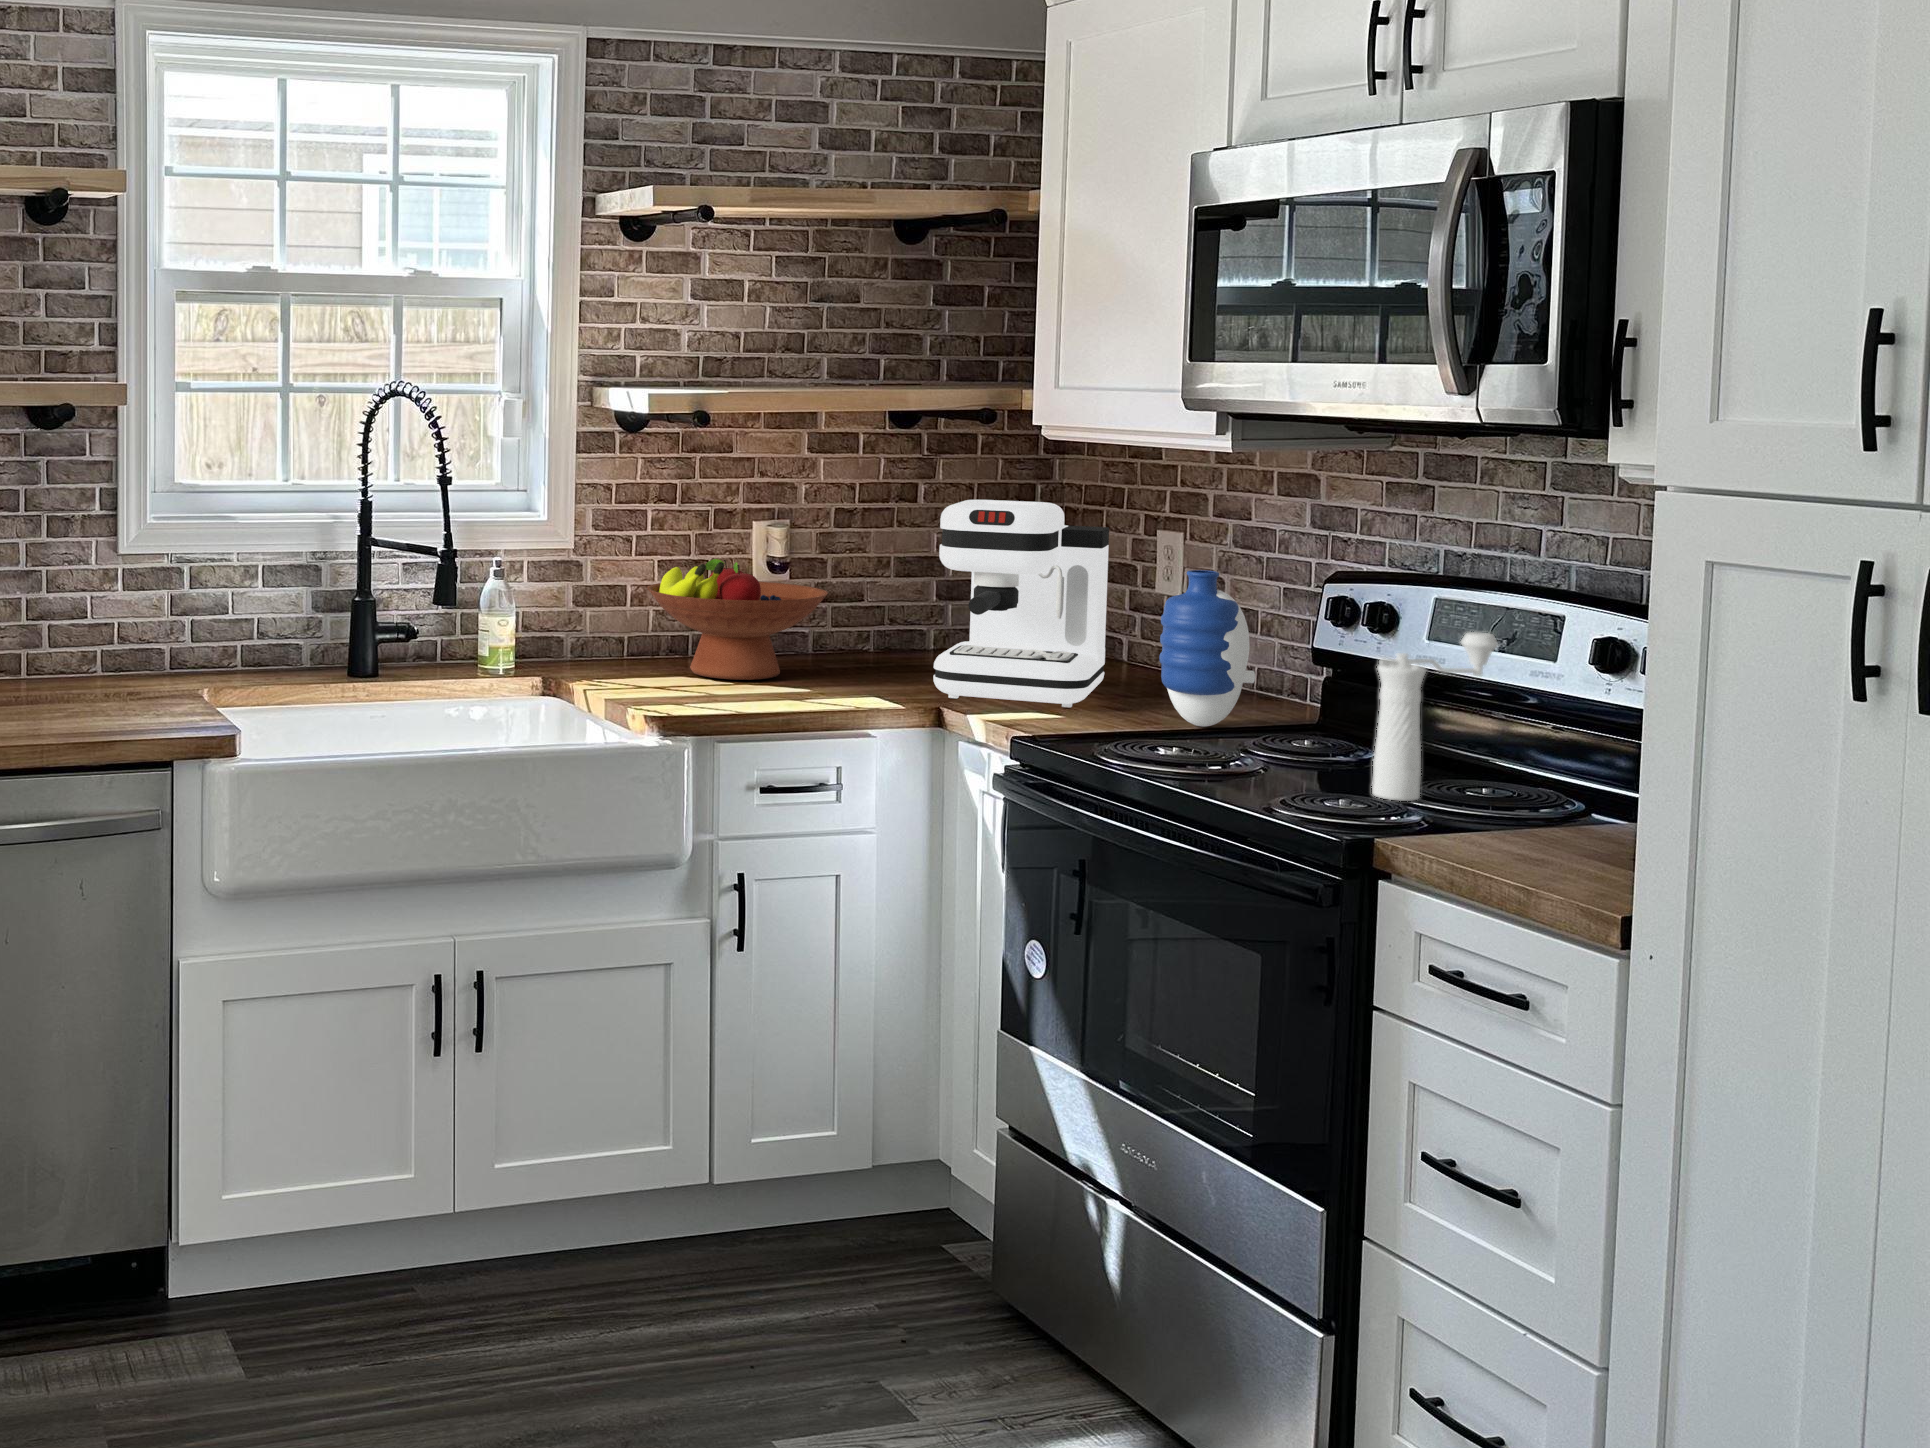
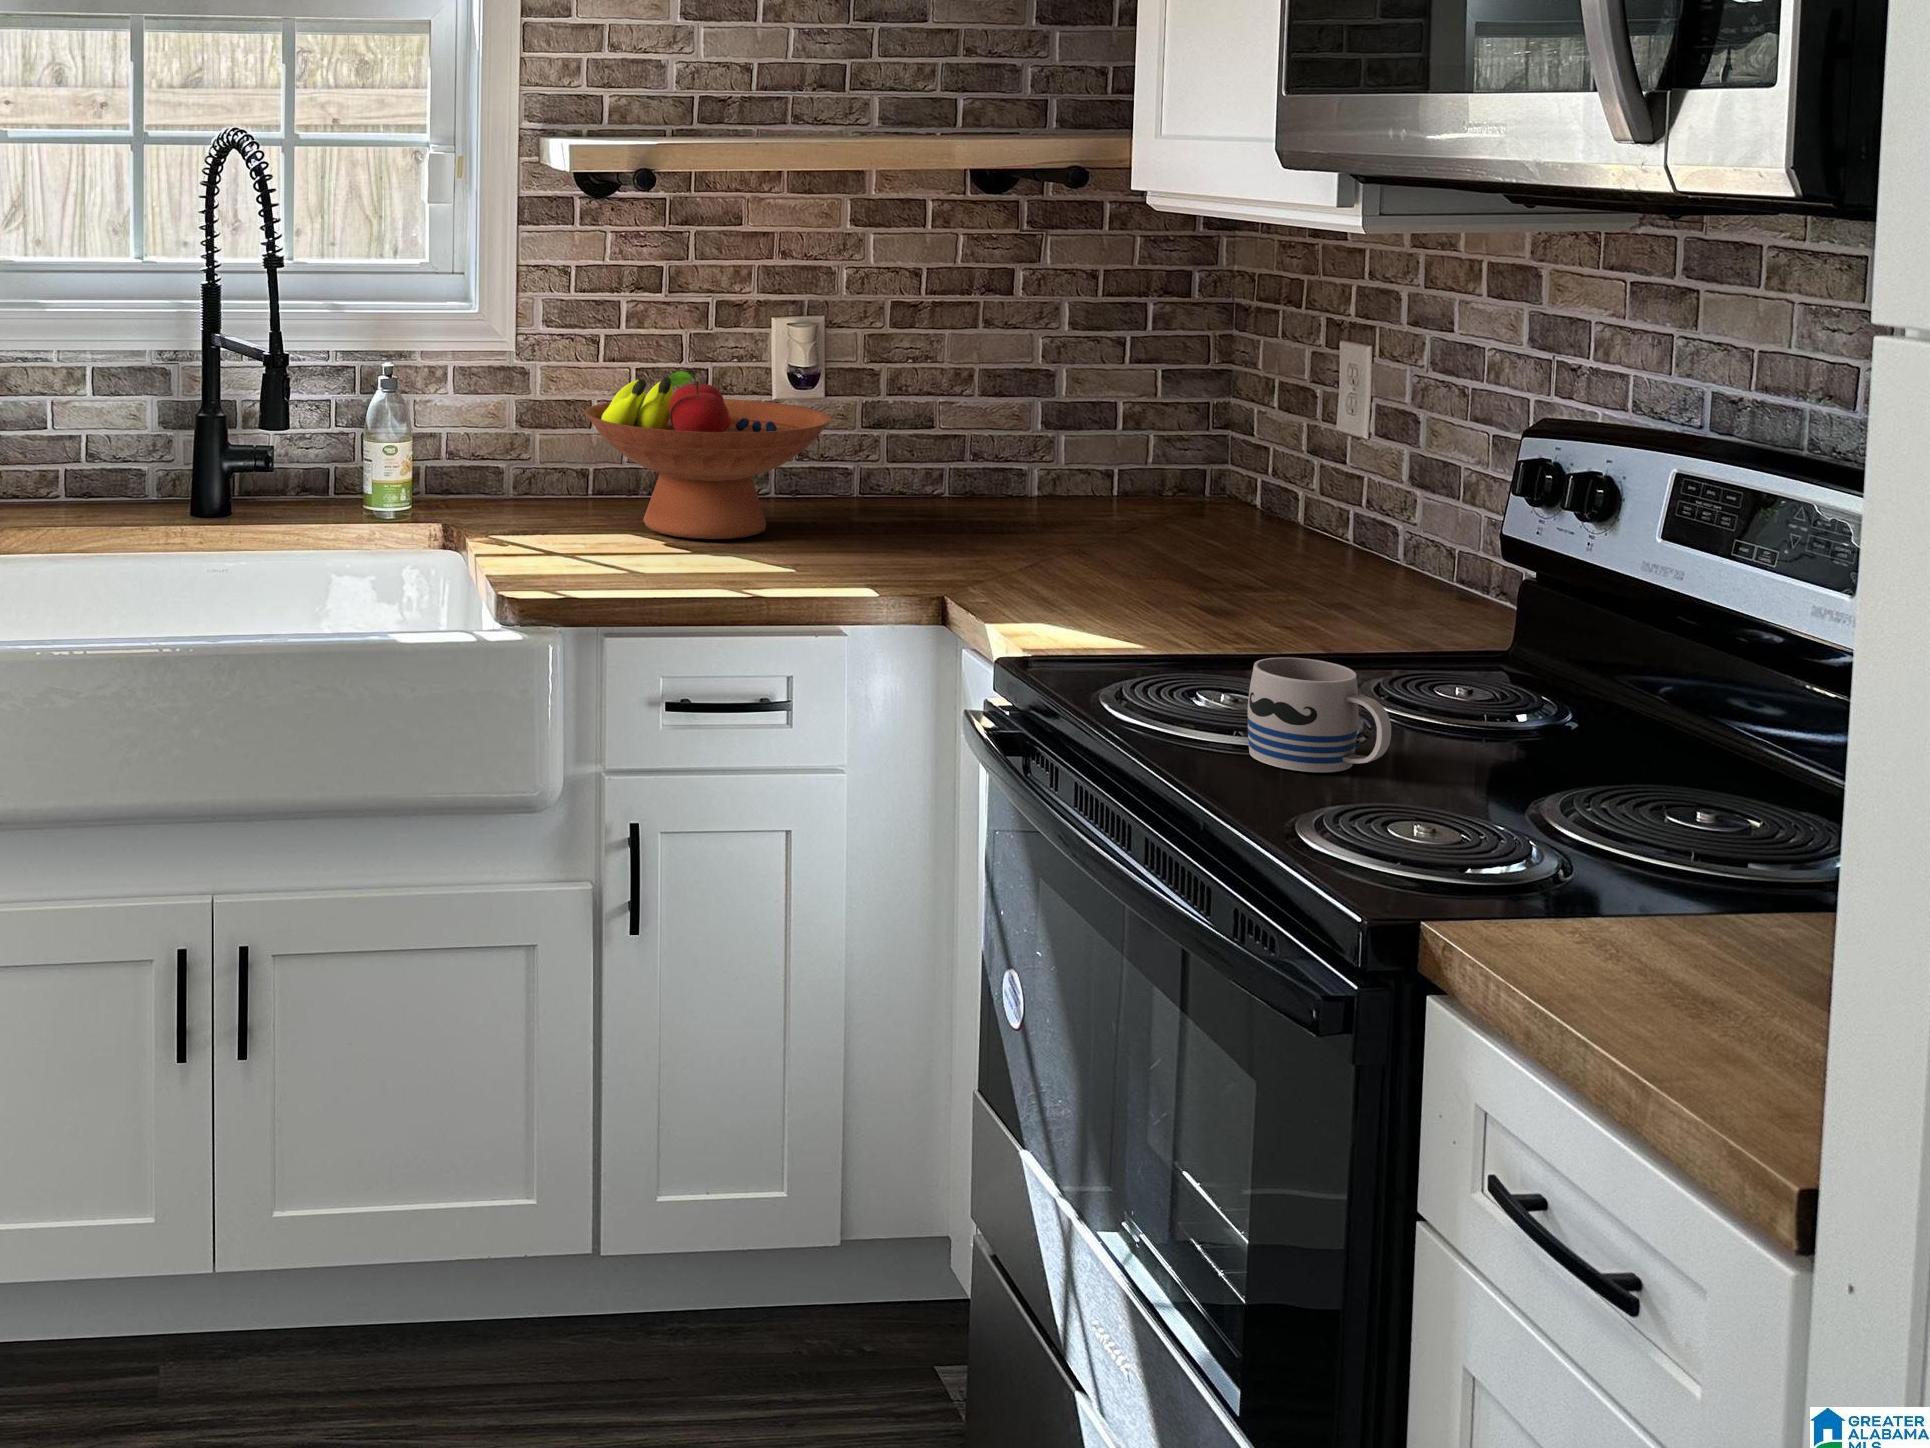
coffee maker: present [933,500,1109,707] -> none [953,296,1228,603]
vase: present [1159,570,1255,727] -> none [1255,411,1403,646]
pepper mill: present [1372,632,1498,801] -> none [1511,538,1743,816]
mug: none [1207,720,1299,787] -> present [1248,657,1391,772]

